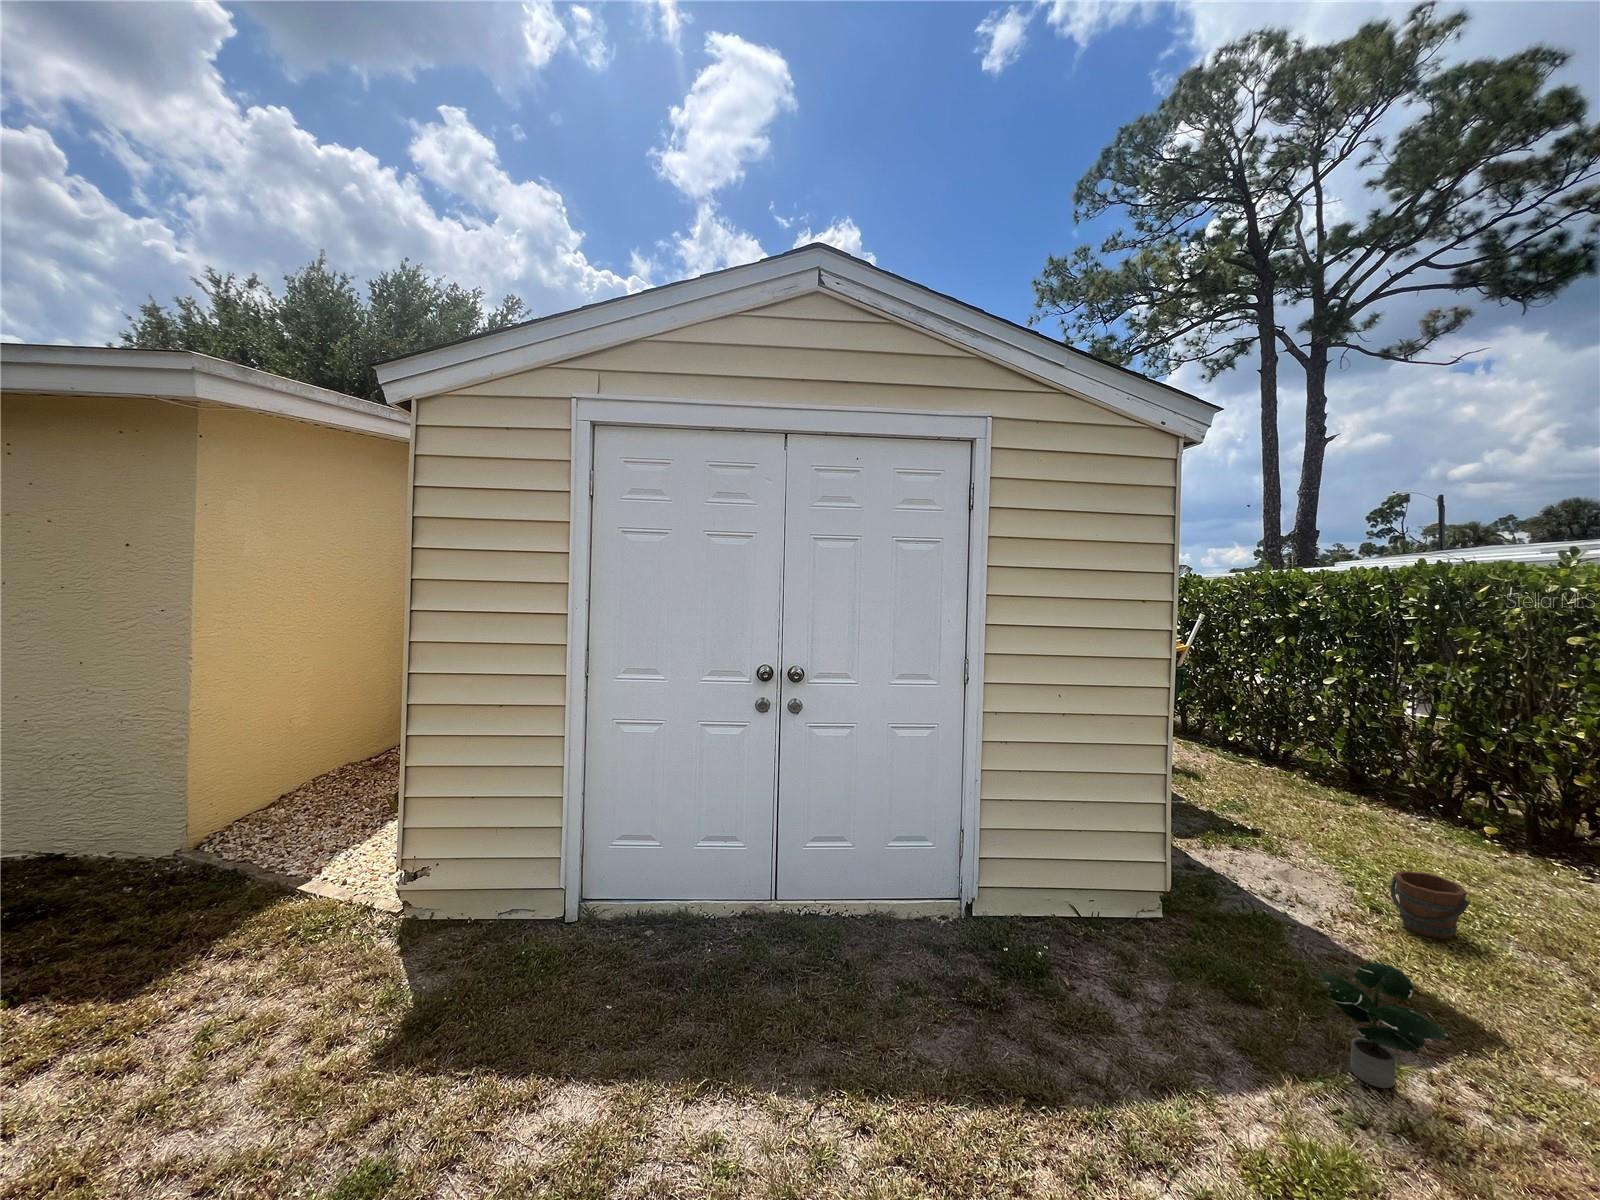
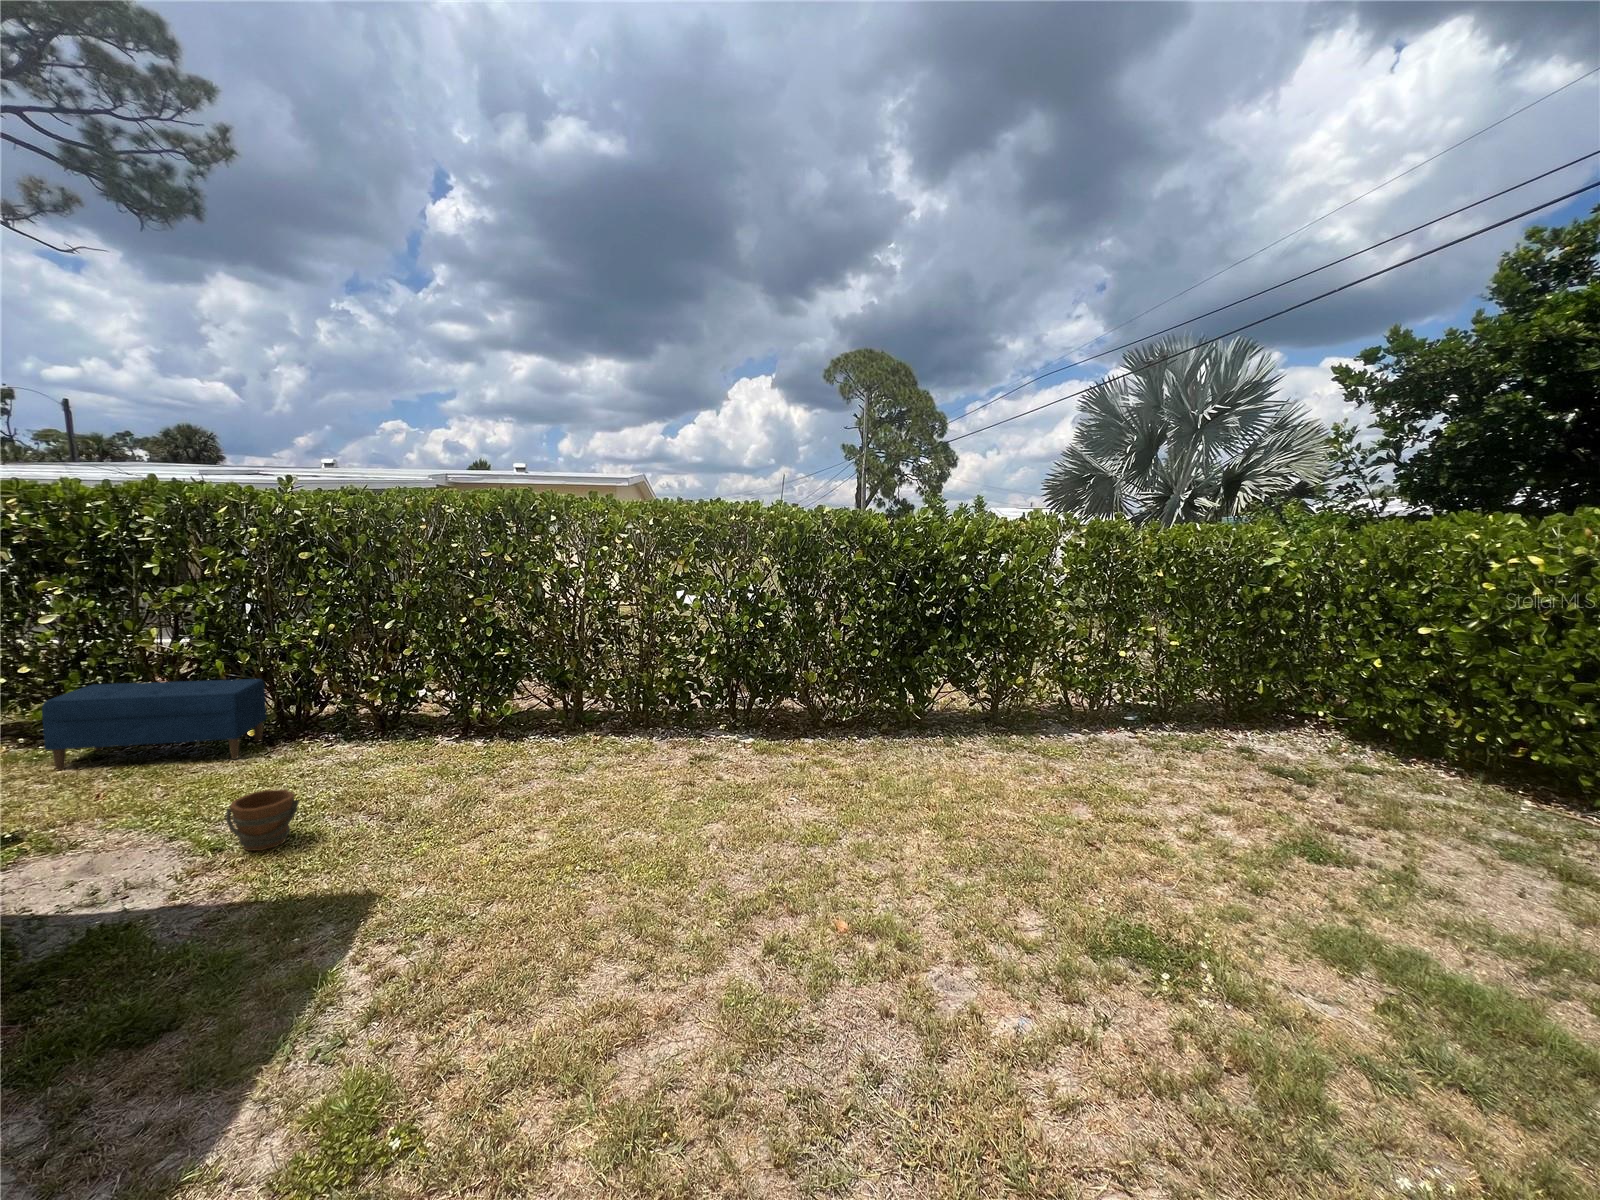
bench: none [1306,739,1510,849] -> present [42,679,267,770]
potted plant: present [1320,963,1448,1088] -> none [263,888,379,1009]

